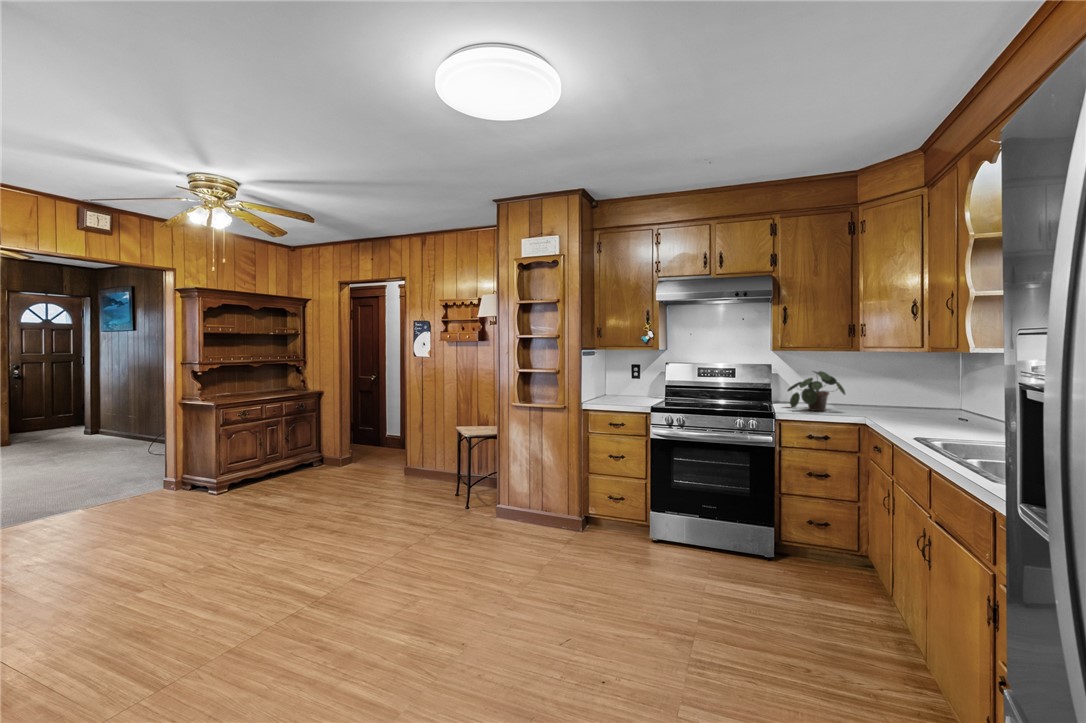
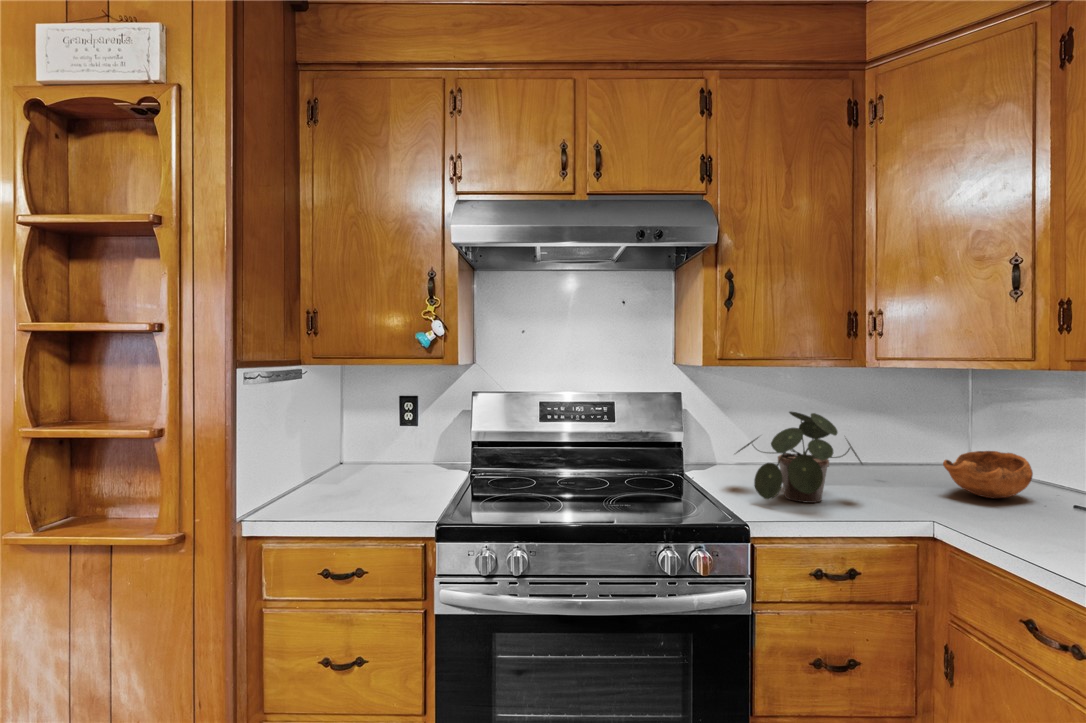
wooden bowl: none [897,393,944,414] -> present [943,451,1033,498]

